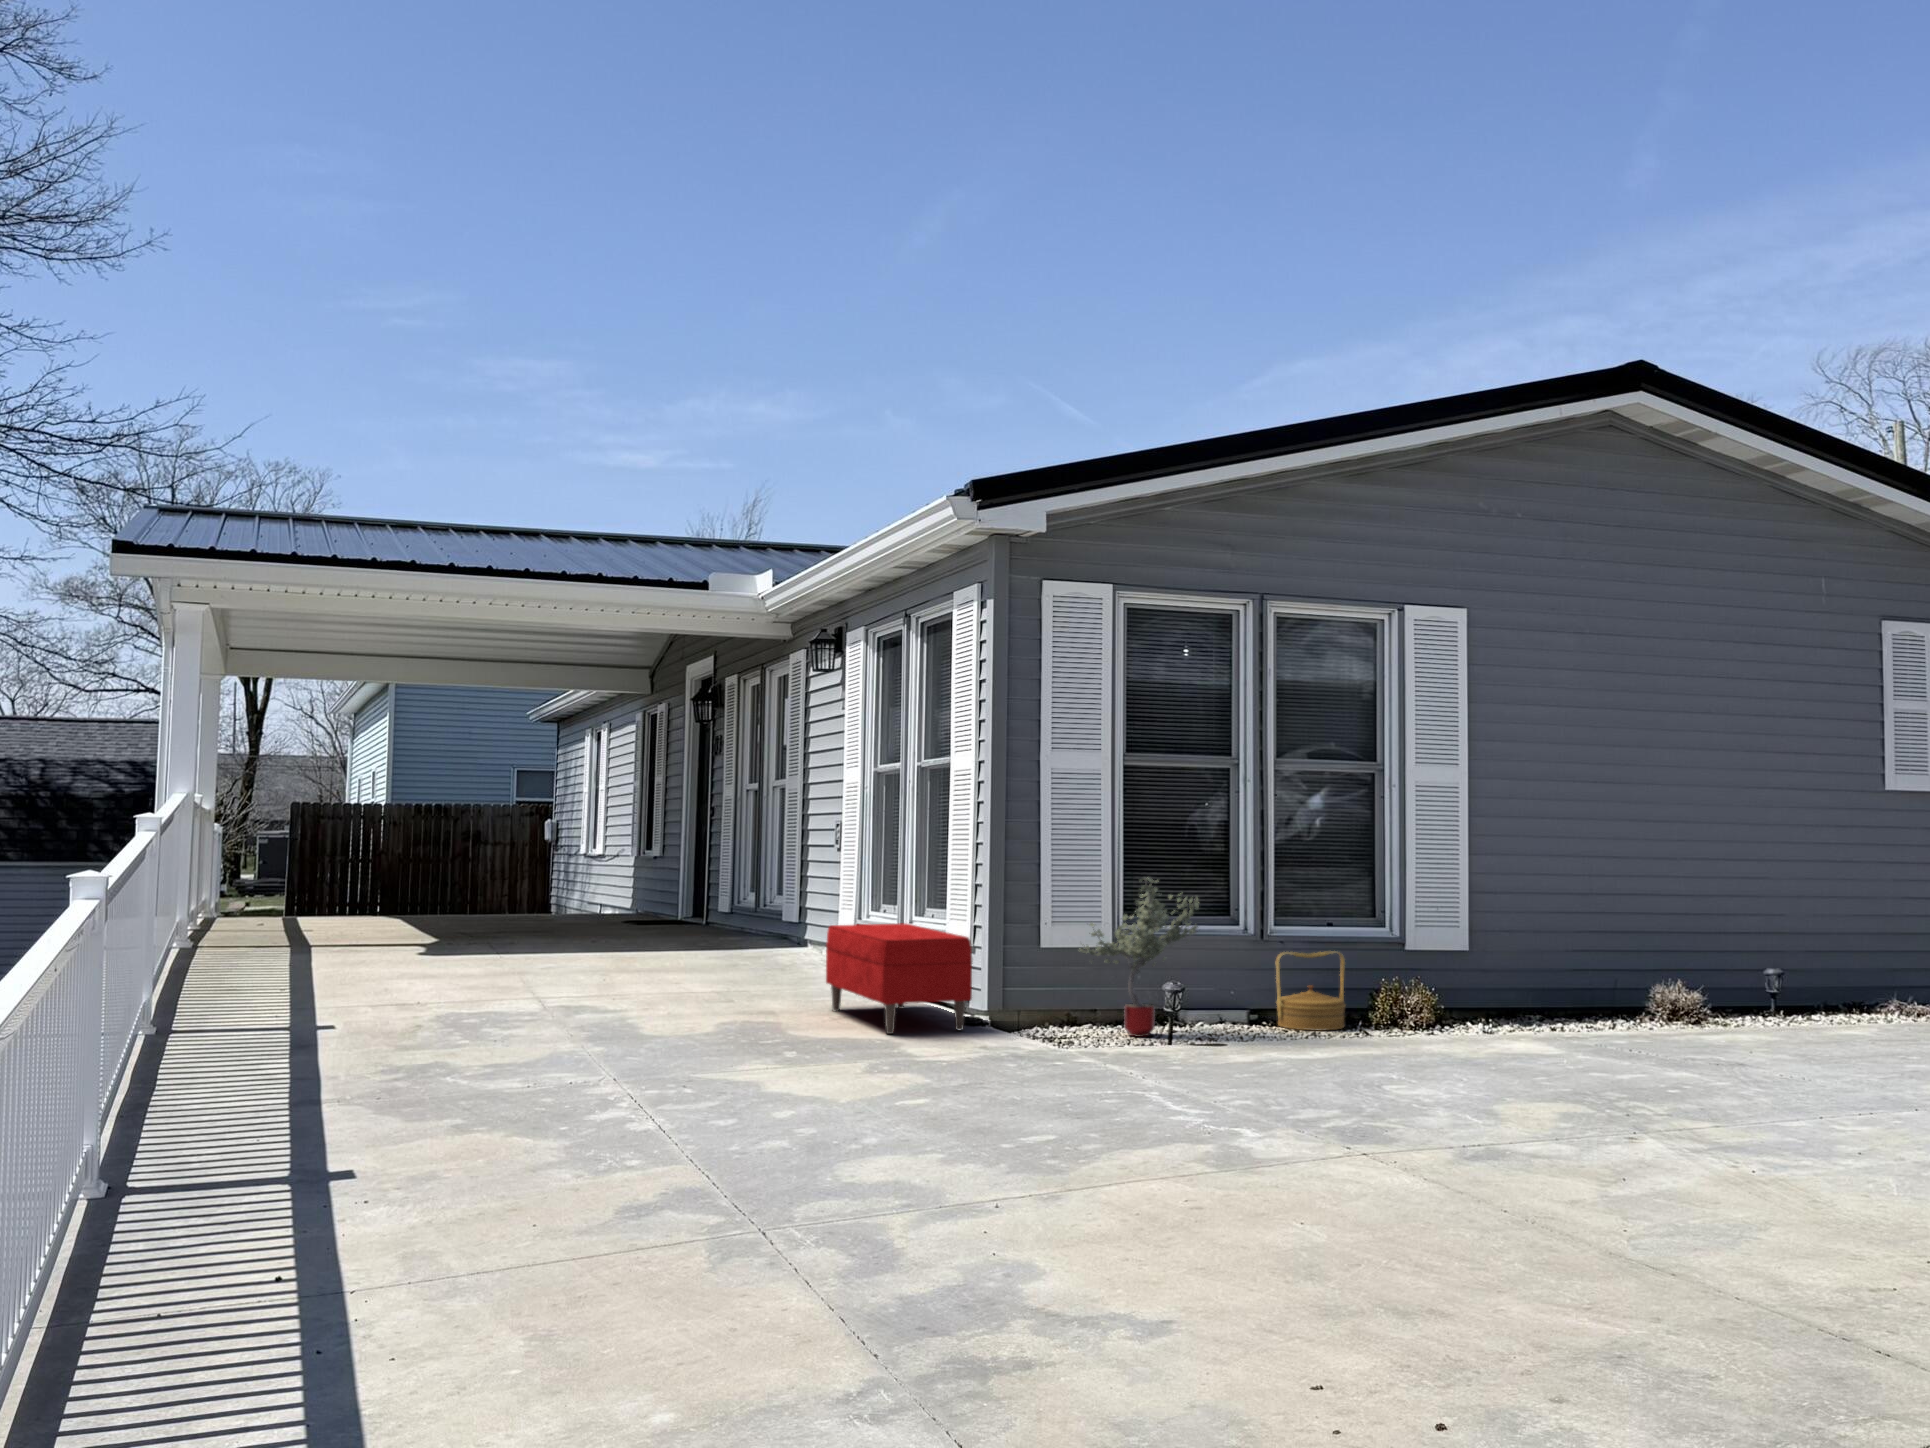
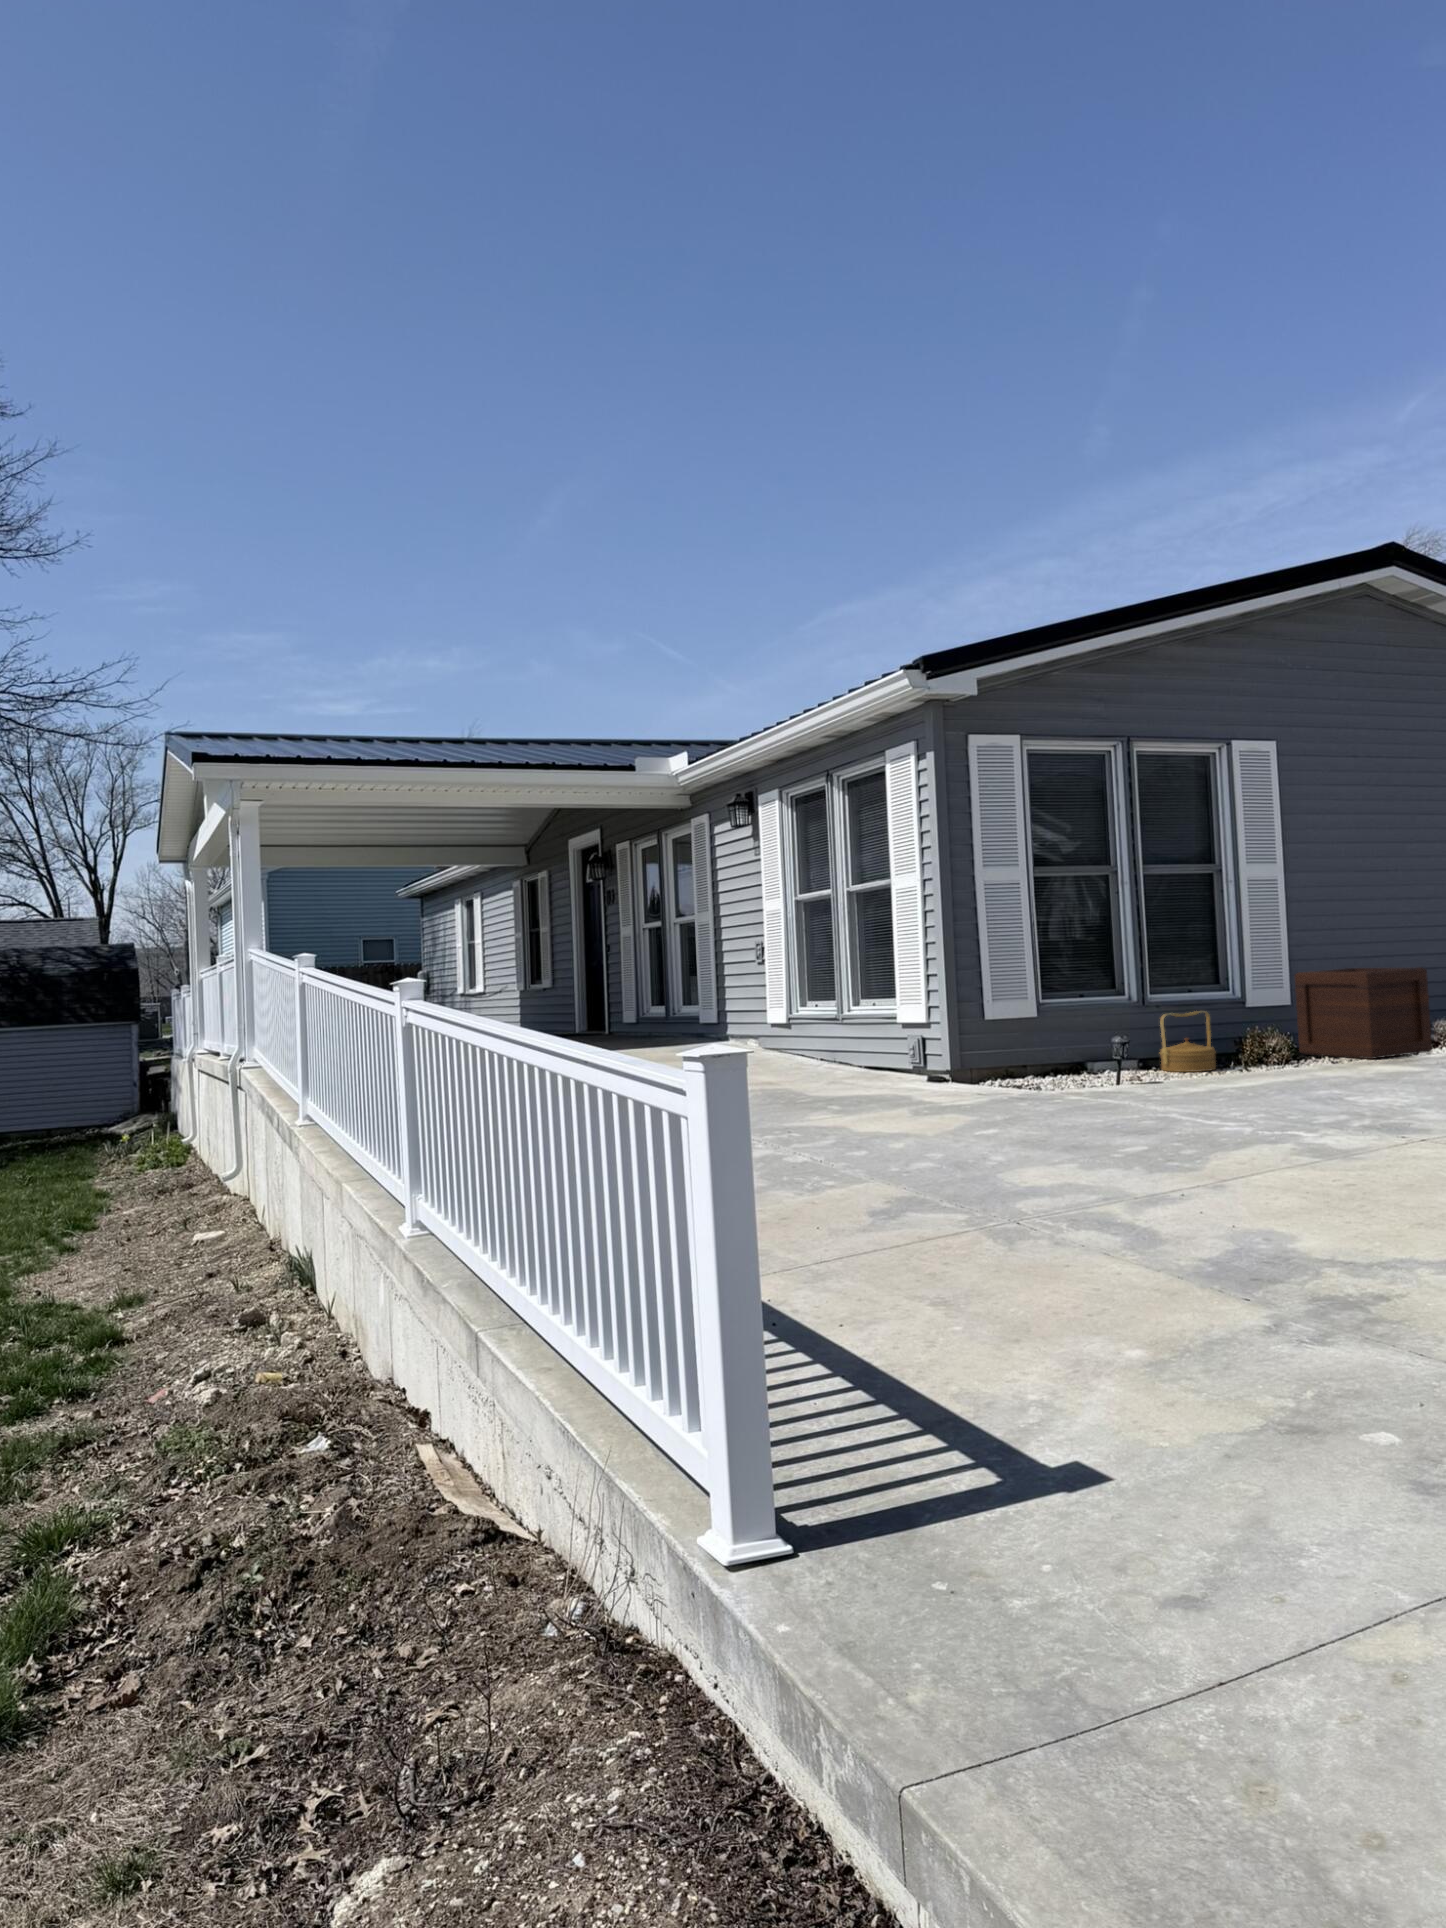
potted tree: present [1080,878,1199,1037] -> none [1020,960,1110,1084]
wooden crate: none [1476,906,1638,1029] -> present [1295,967,1432,1059]
bench: present [826,924,972,1034] -> none [799,1013,937,1095]

